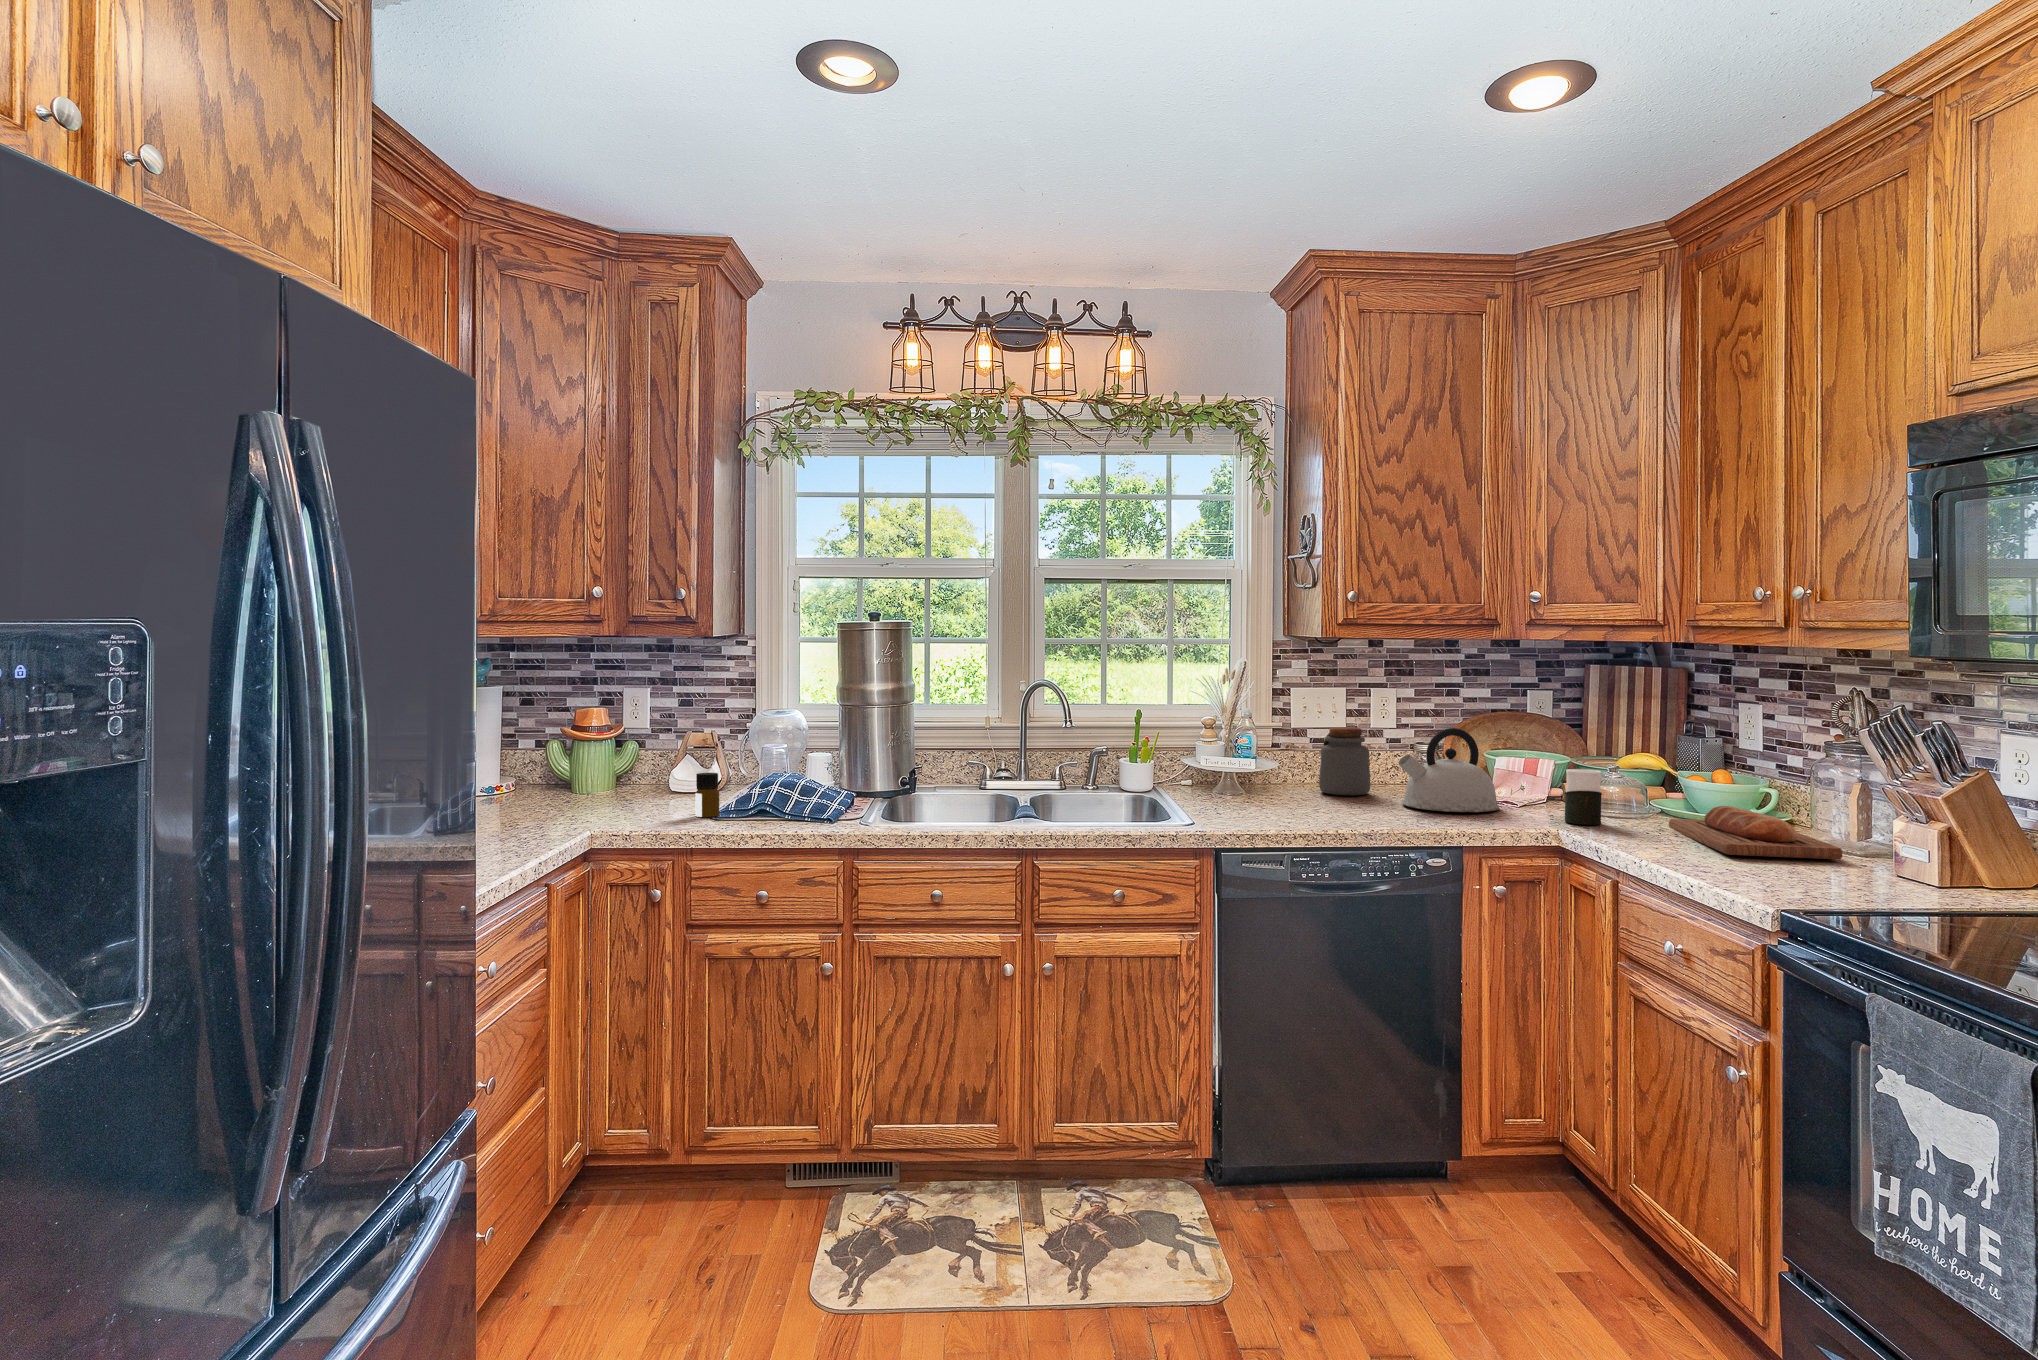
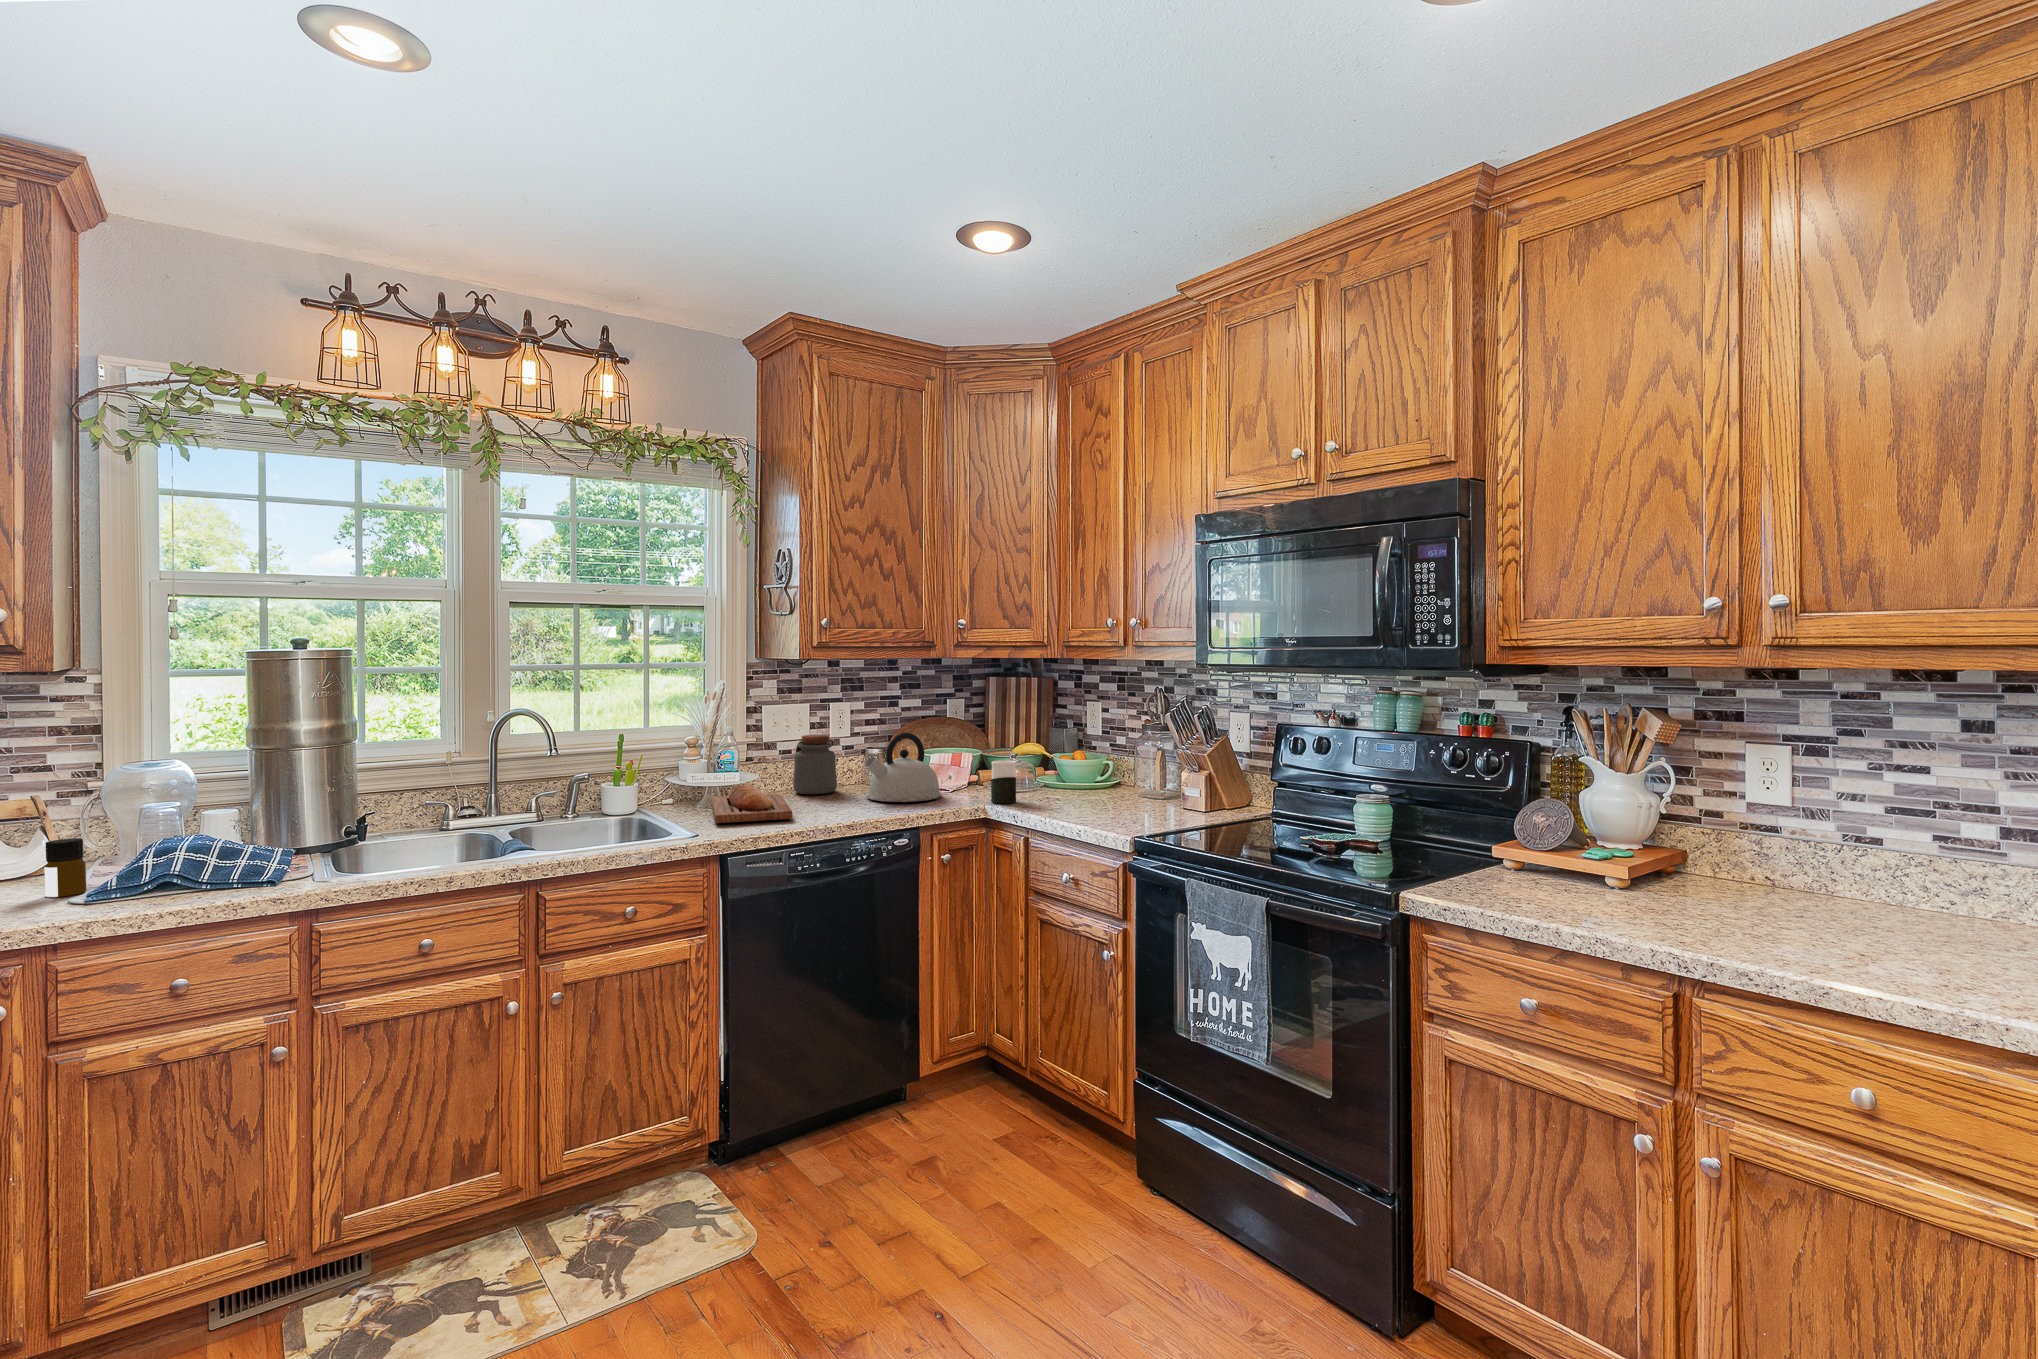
bread loaf: present [1669,806,1843,859] -> present [711,785,792,823]

